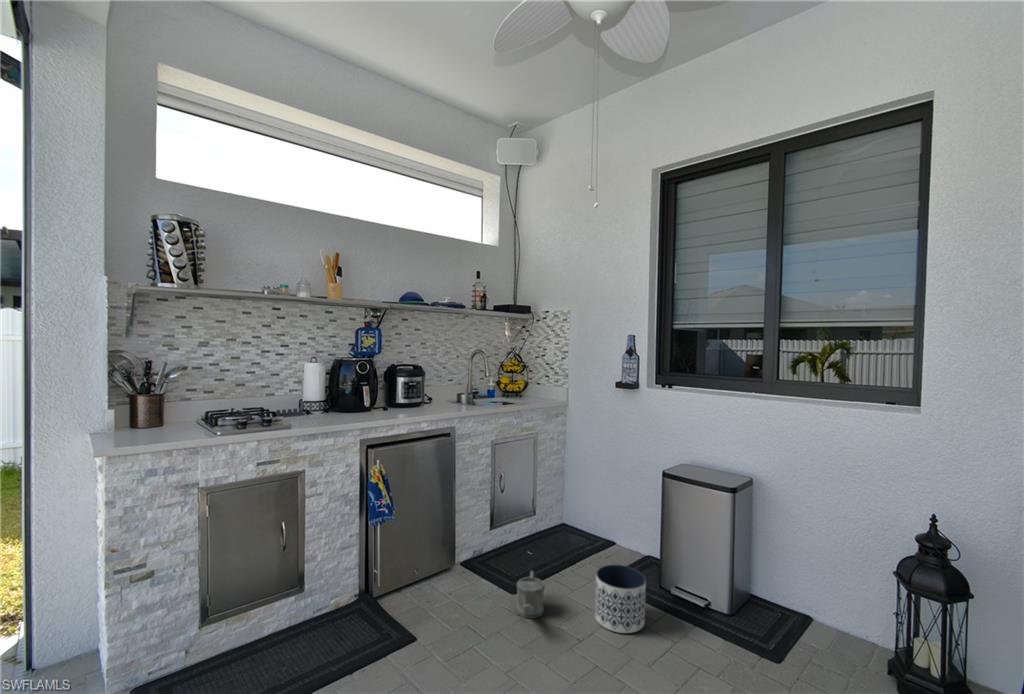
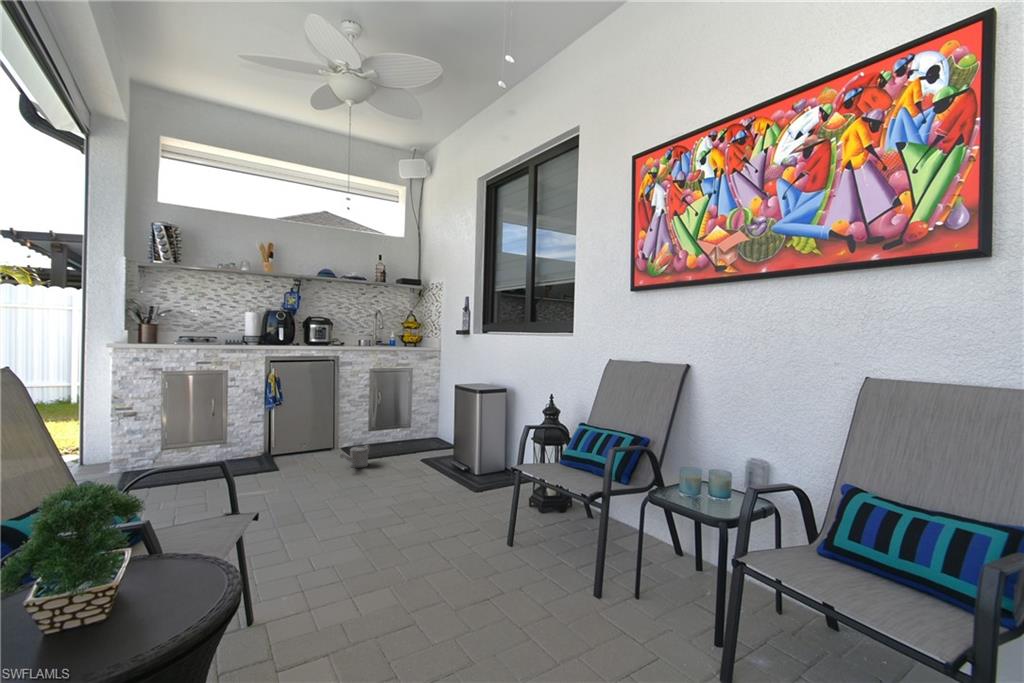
planter: present [595,565,646,633] -> none [392,440,424,476]

